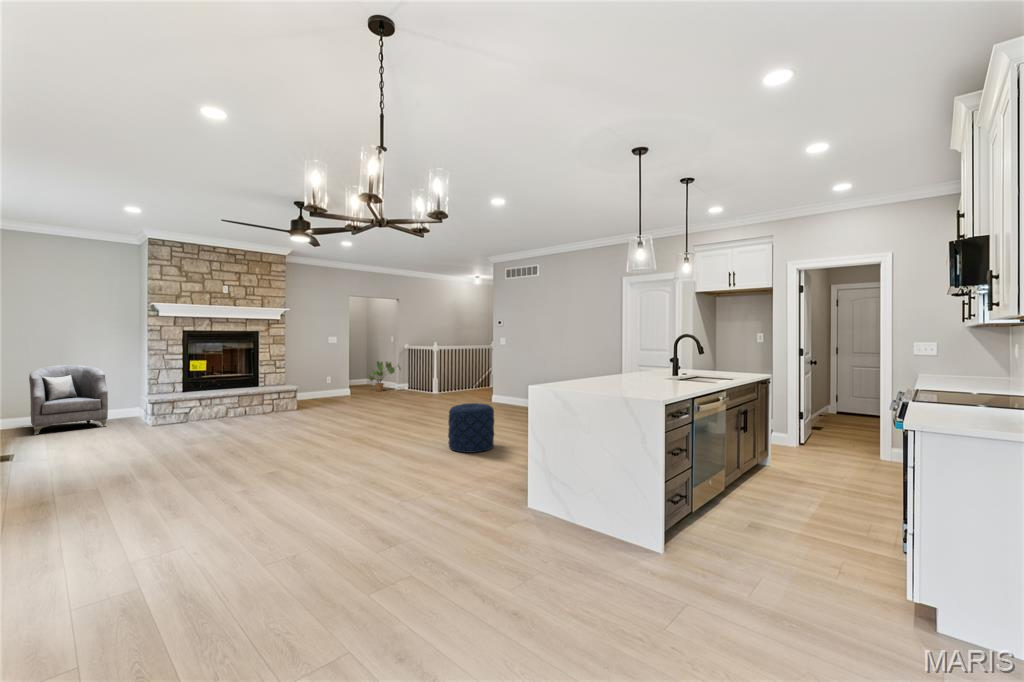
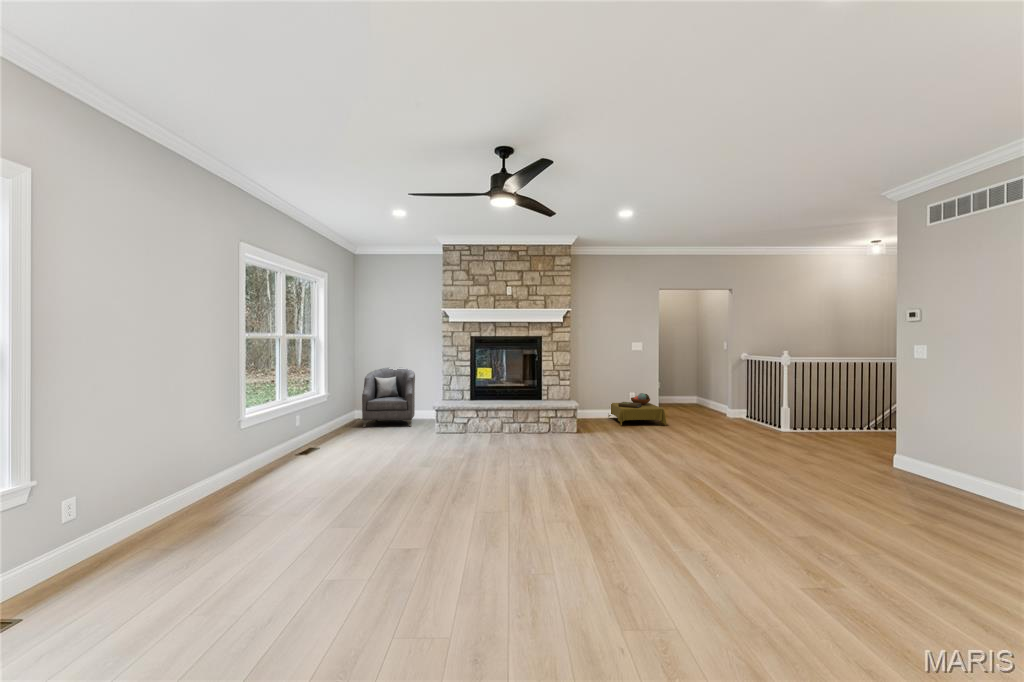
house plant: present [369,361,400,391] -> none [684,375,735,416]
side table: none [310,376,361,403] -> present [608,393,666,425]
pouf: present [448,403,494,453] -> none [721,492,845,630]

